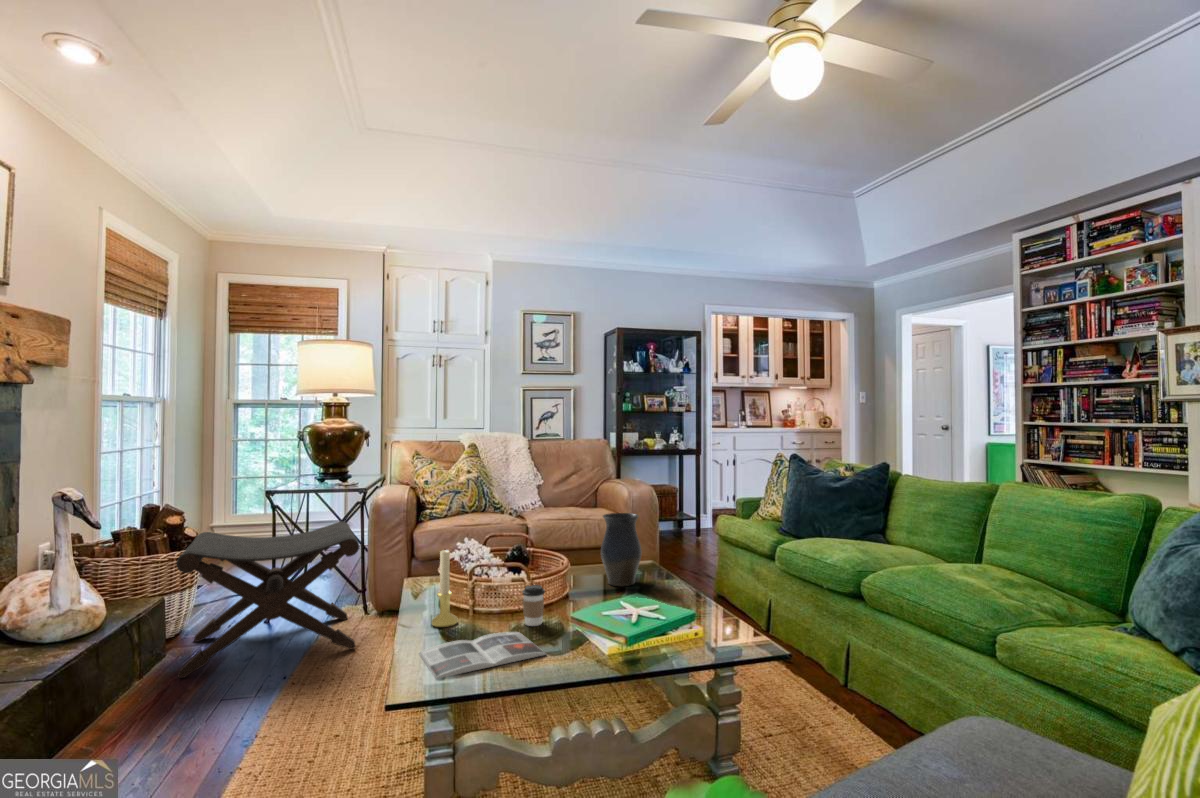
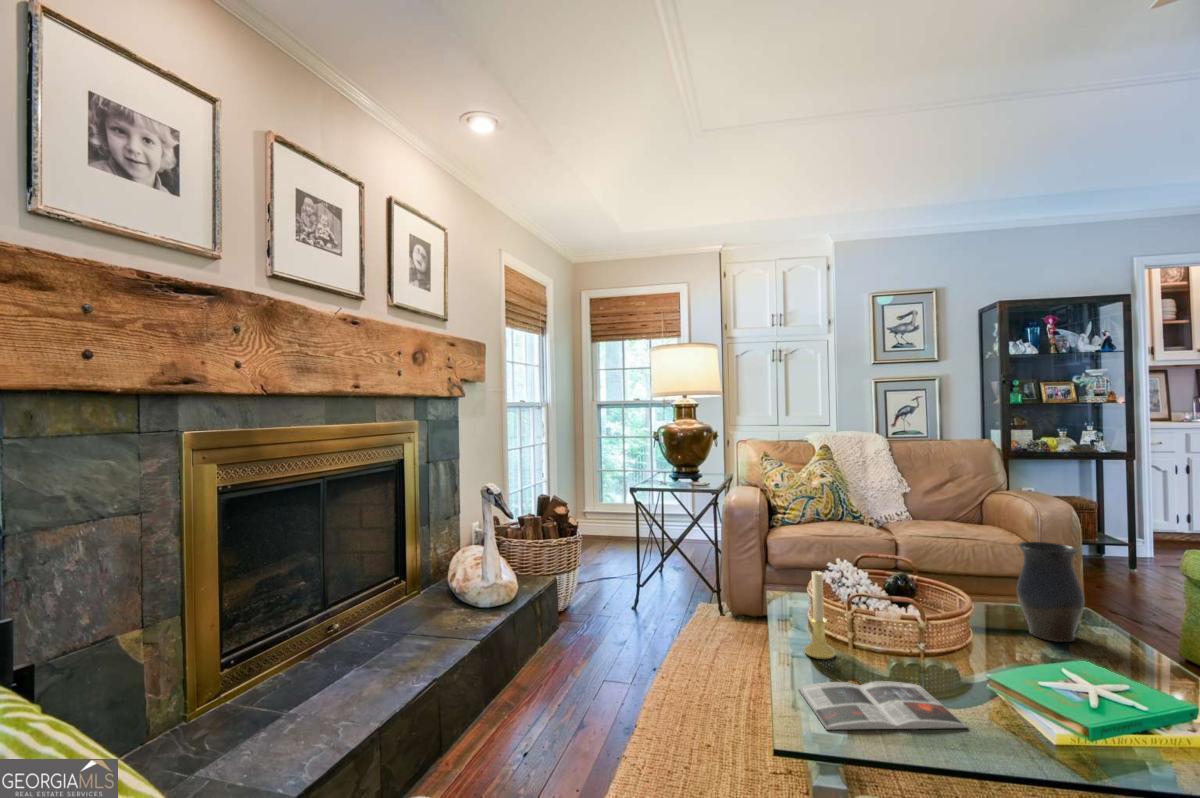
footstool: present [176,521,359,678] -> none [565,521,716,653]
coffee cup: present [523,585,545,626] -> none [918,627,951,680]

